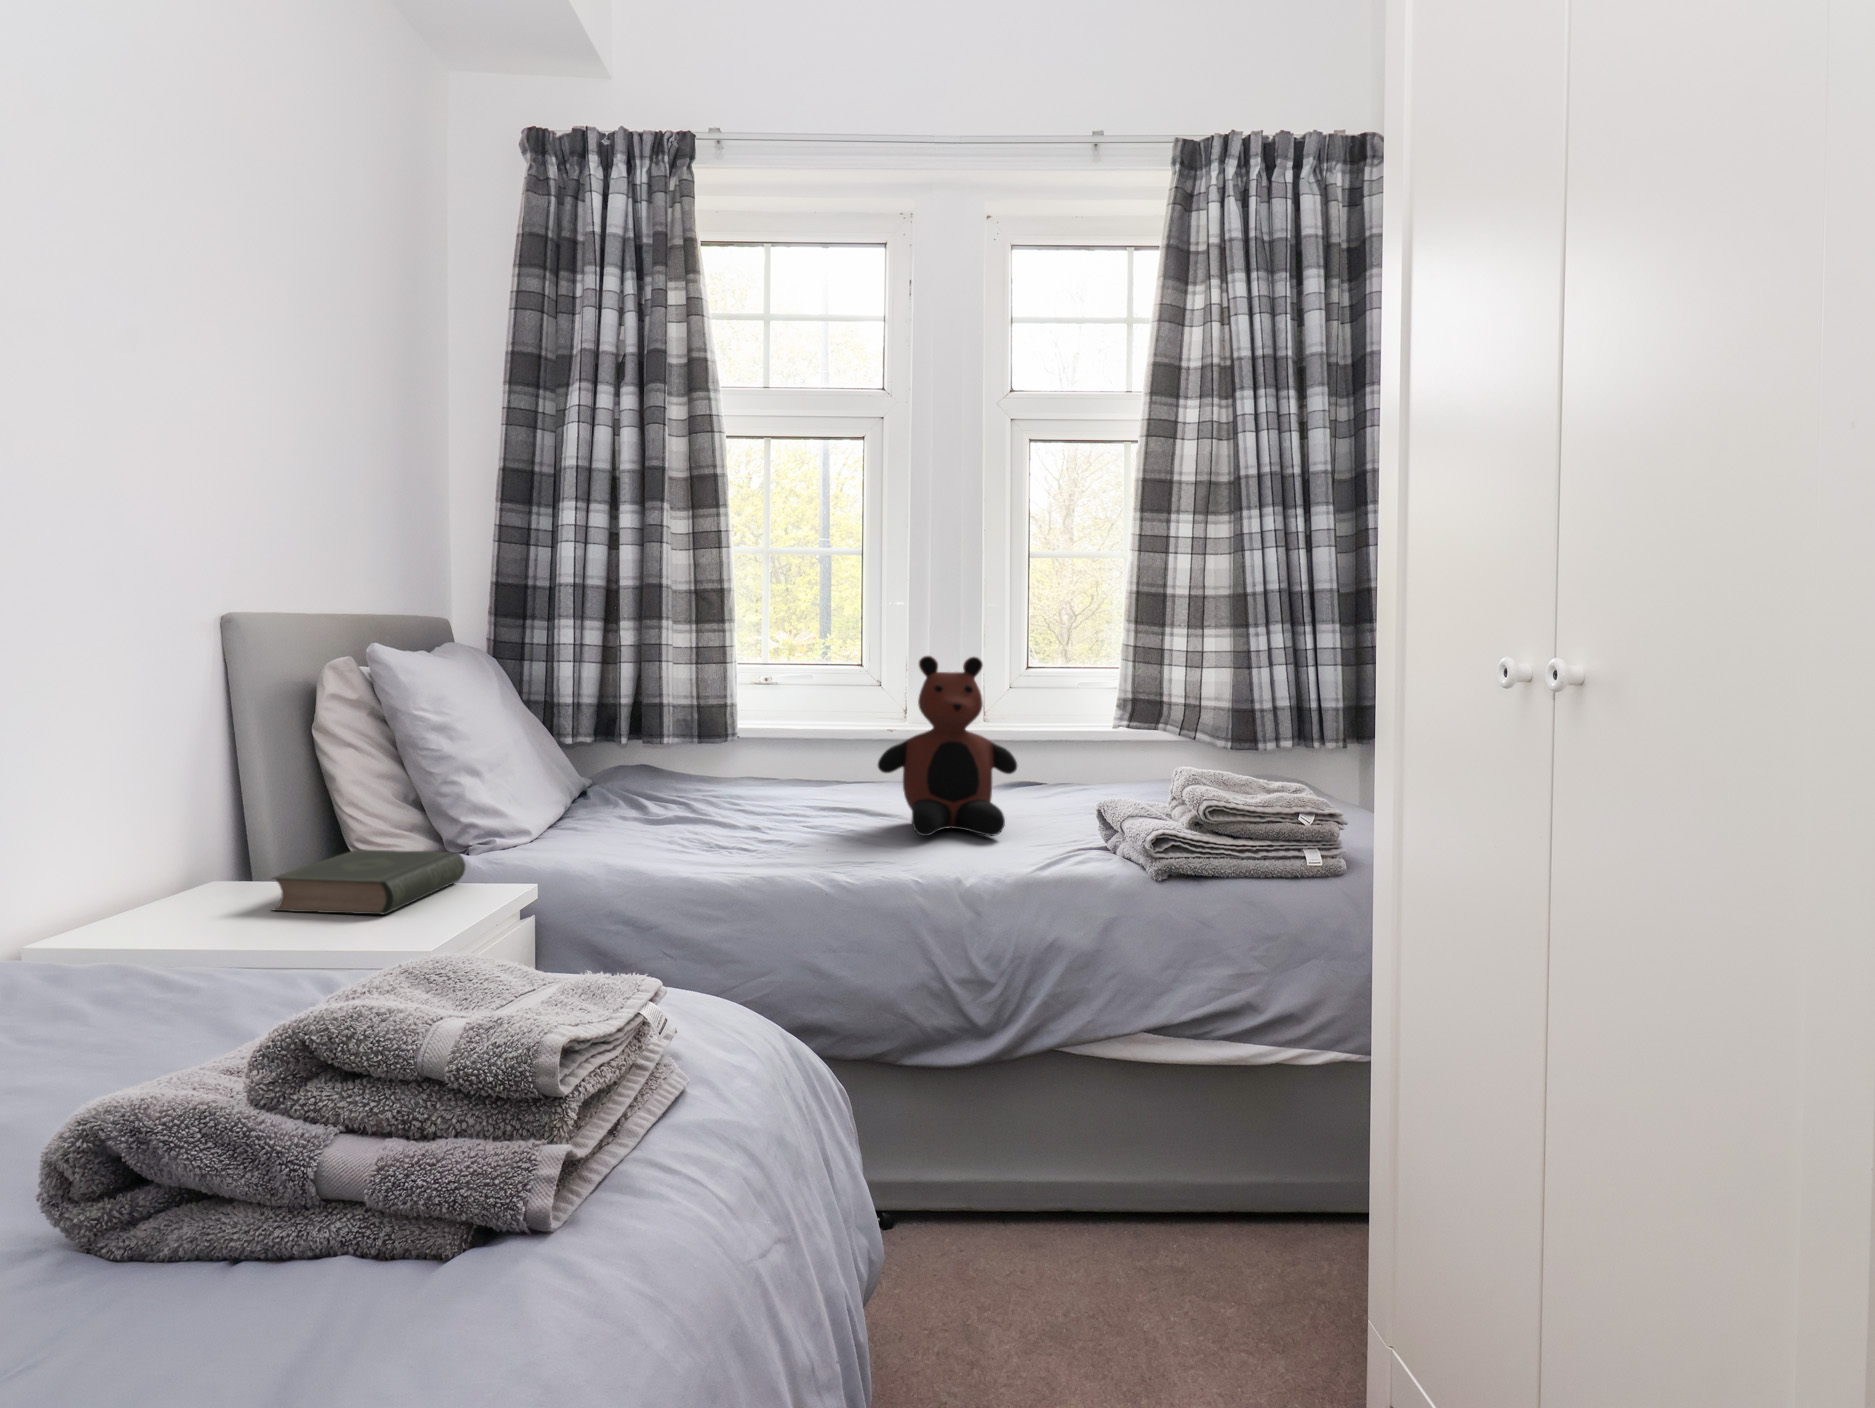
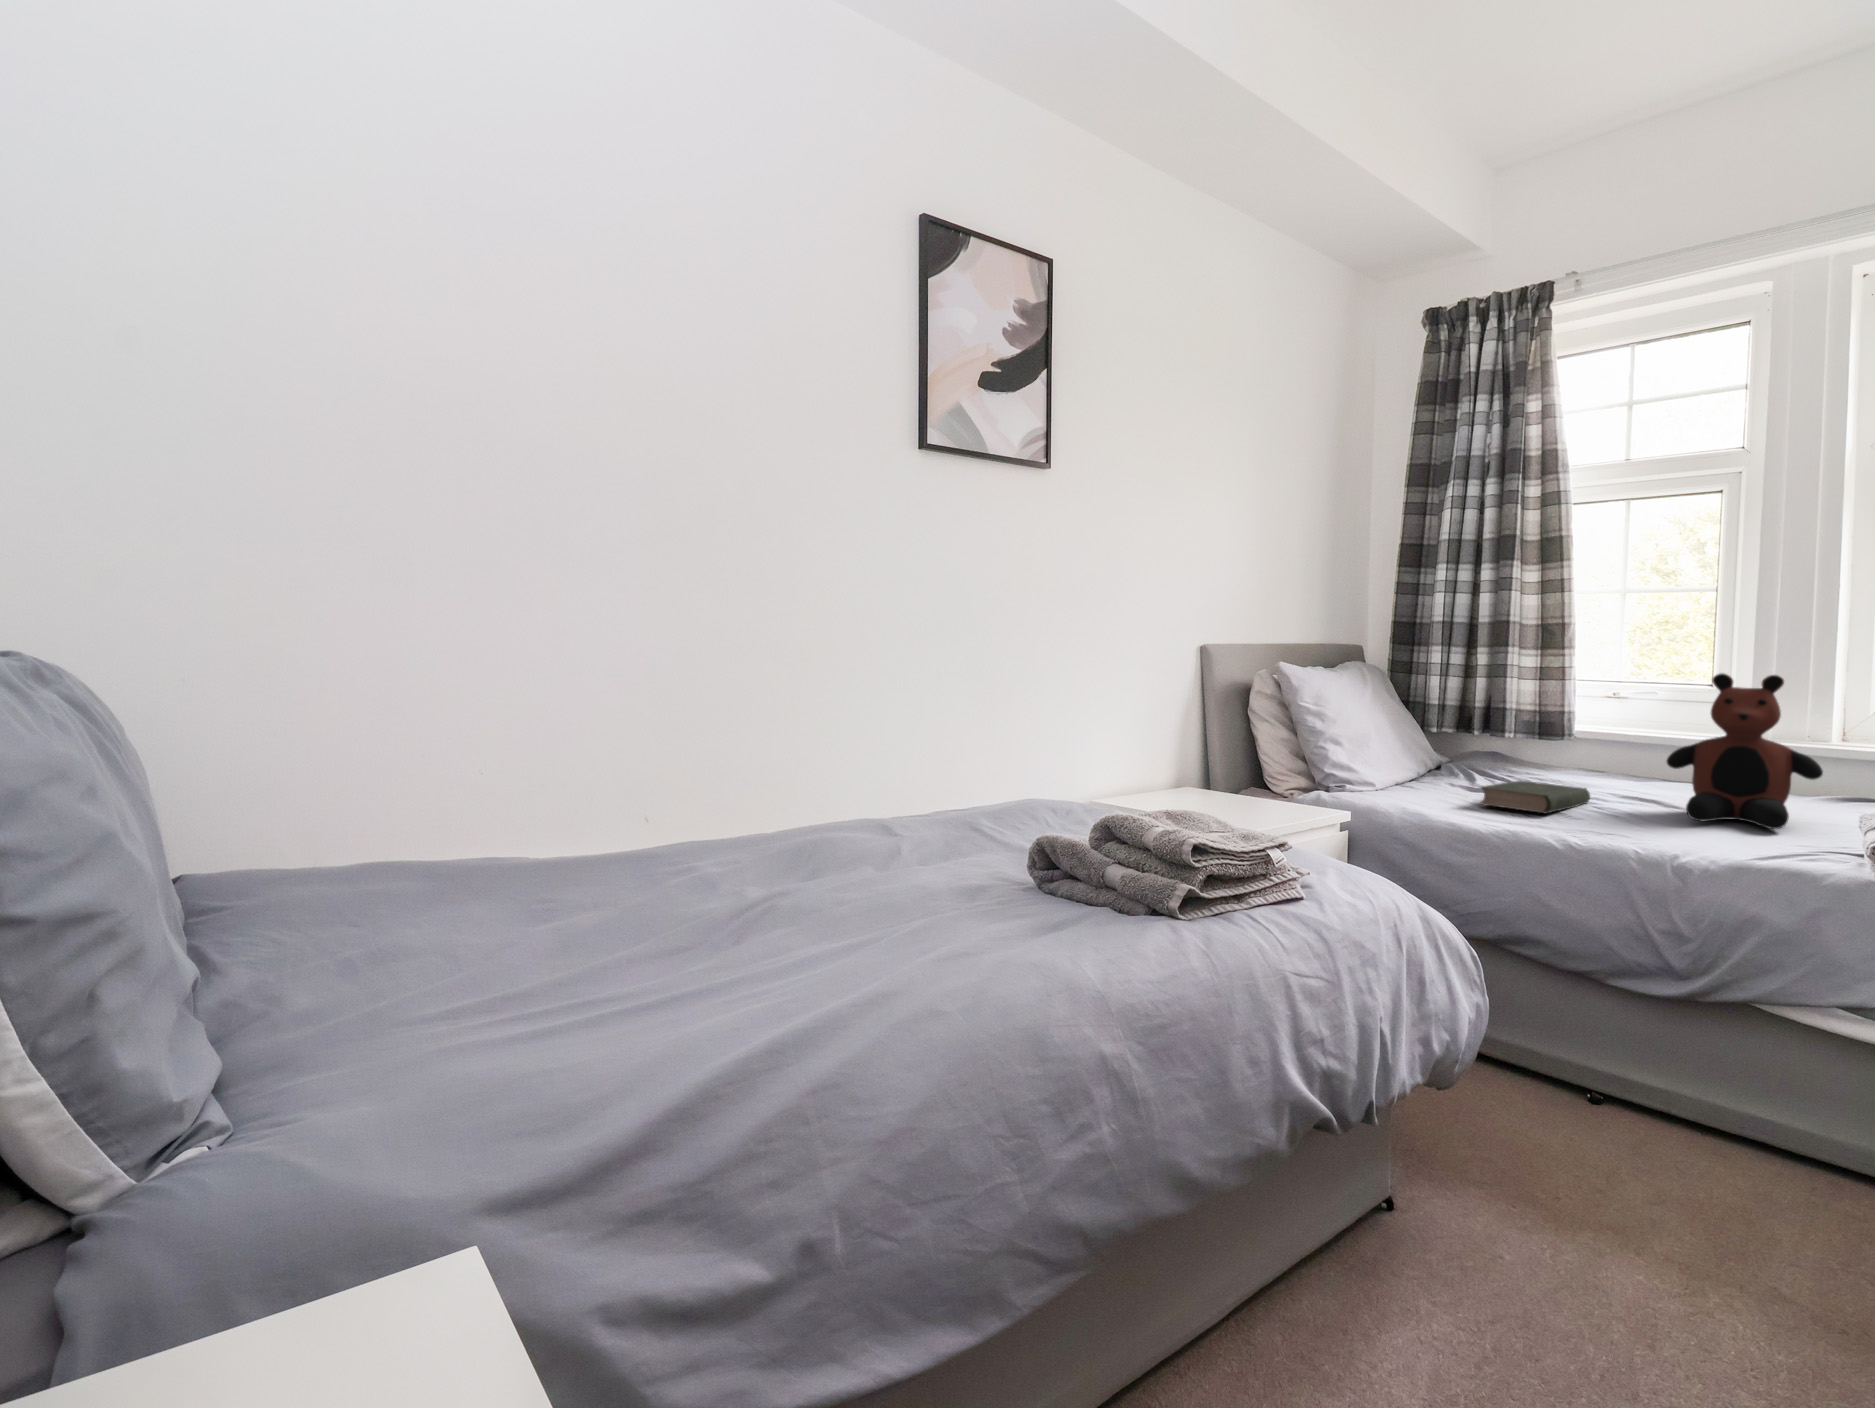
book: present [272,849,466,914] -> present [1480,781,1590,813]

